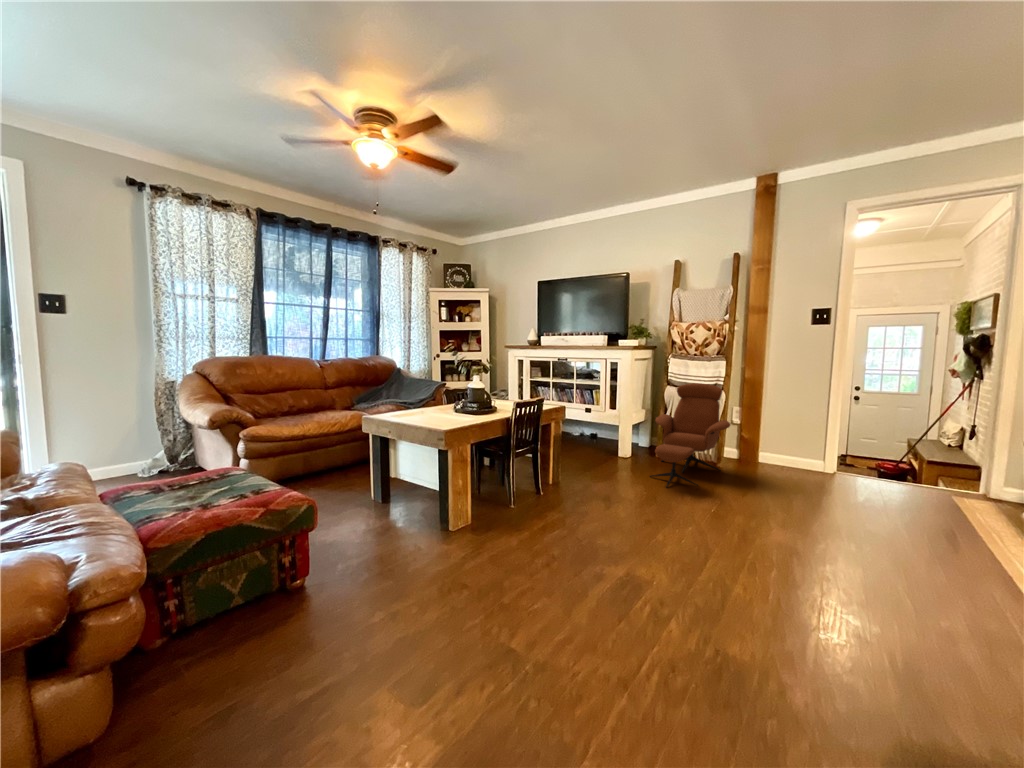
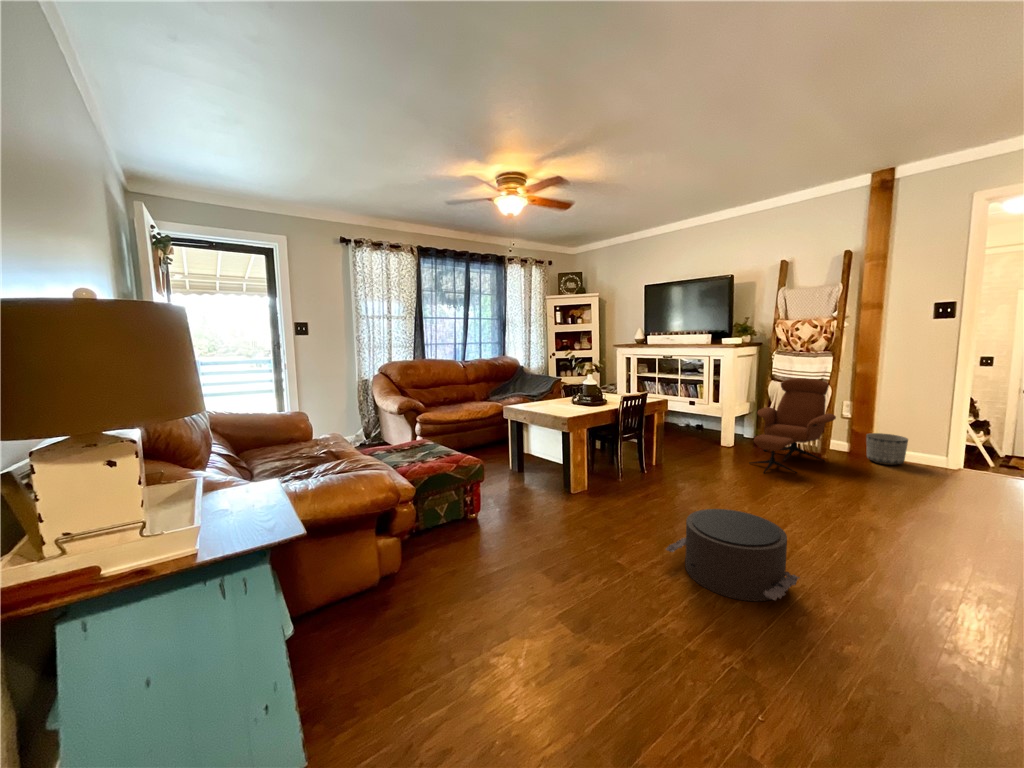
planter: none [756,440,793,472] -> present [866,433,908,465]
pouf: none [571,548,741,688] -> present [666,509,800,601]

